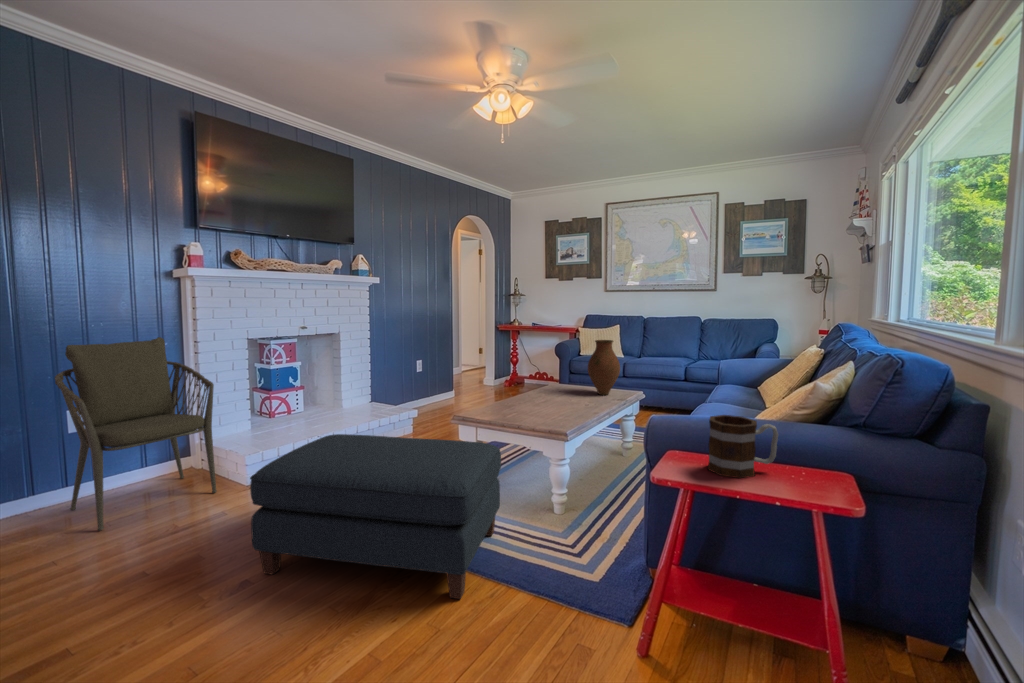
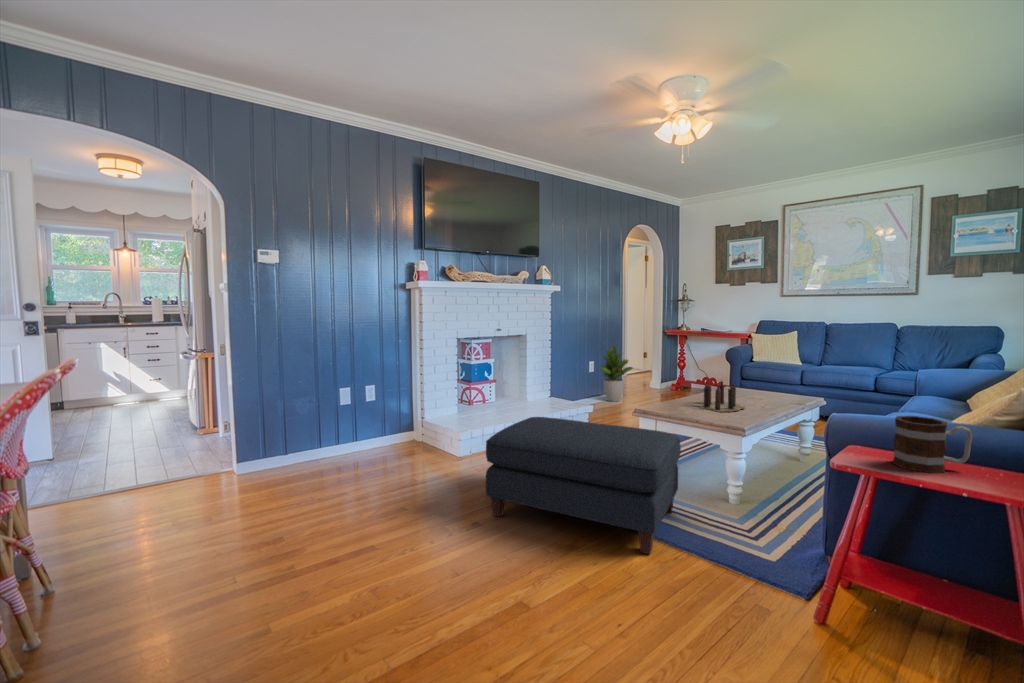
armchair: present [55,337,217,531] -> none [347,336,442,473]
vase: present [588,340,620,395] -> none [762,346,799,400]
potted plant: none [431,343,469,402] -> present [600,346,633,402]
candle: none [517,378,573,414] -> present [700,381,745,412]

